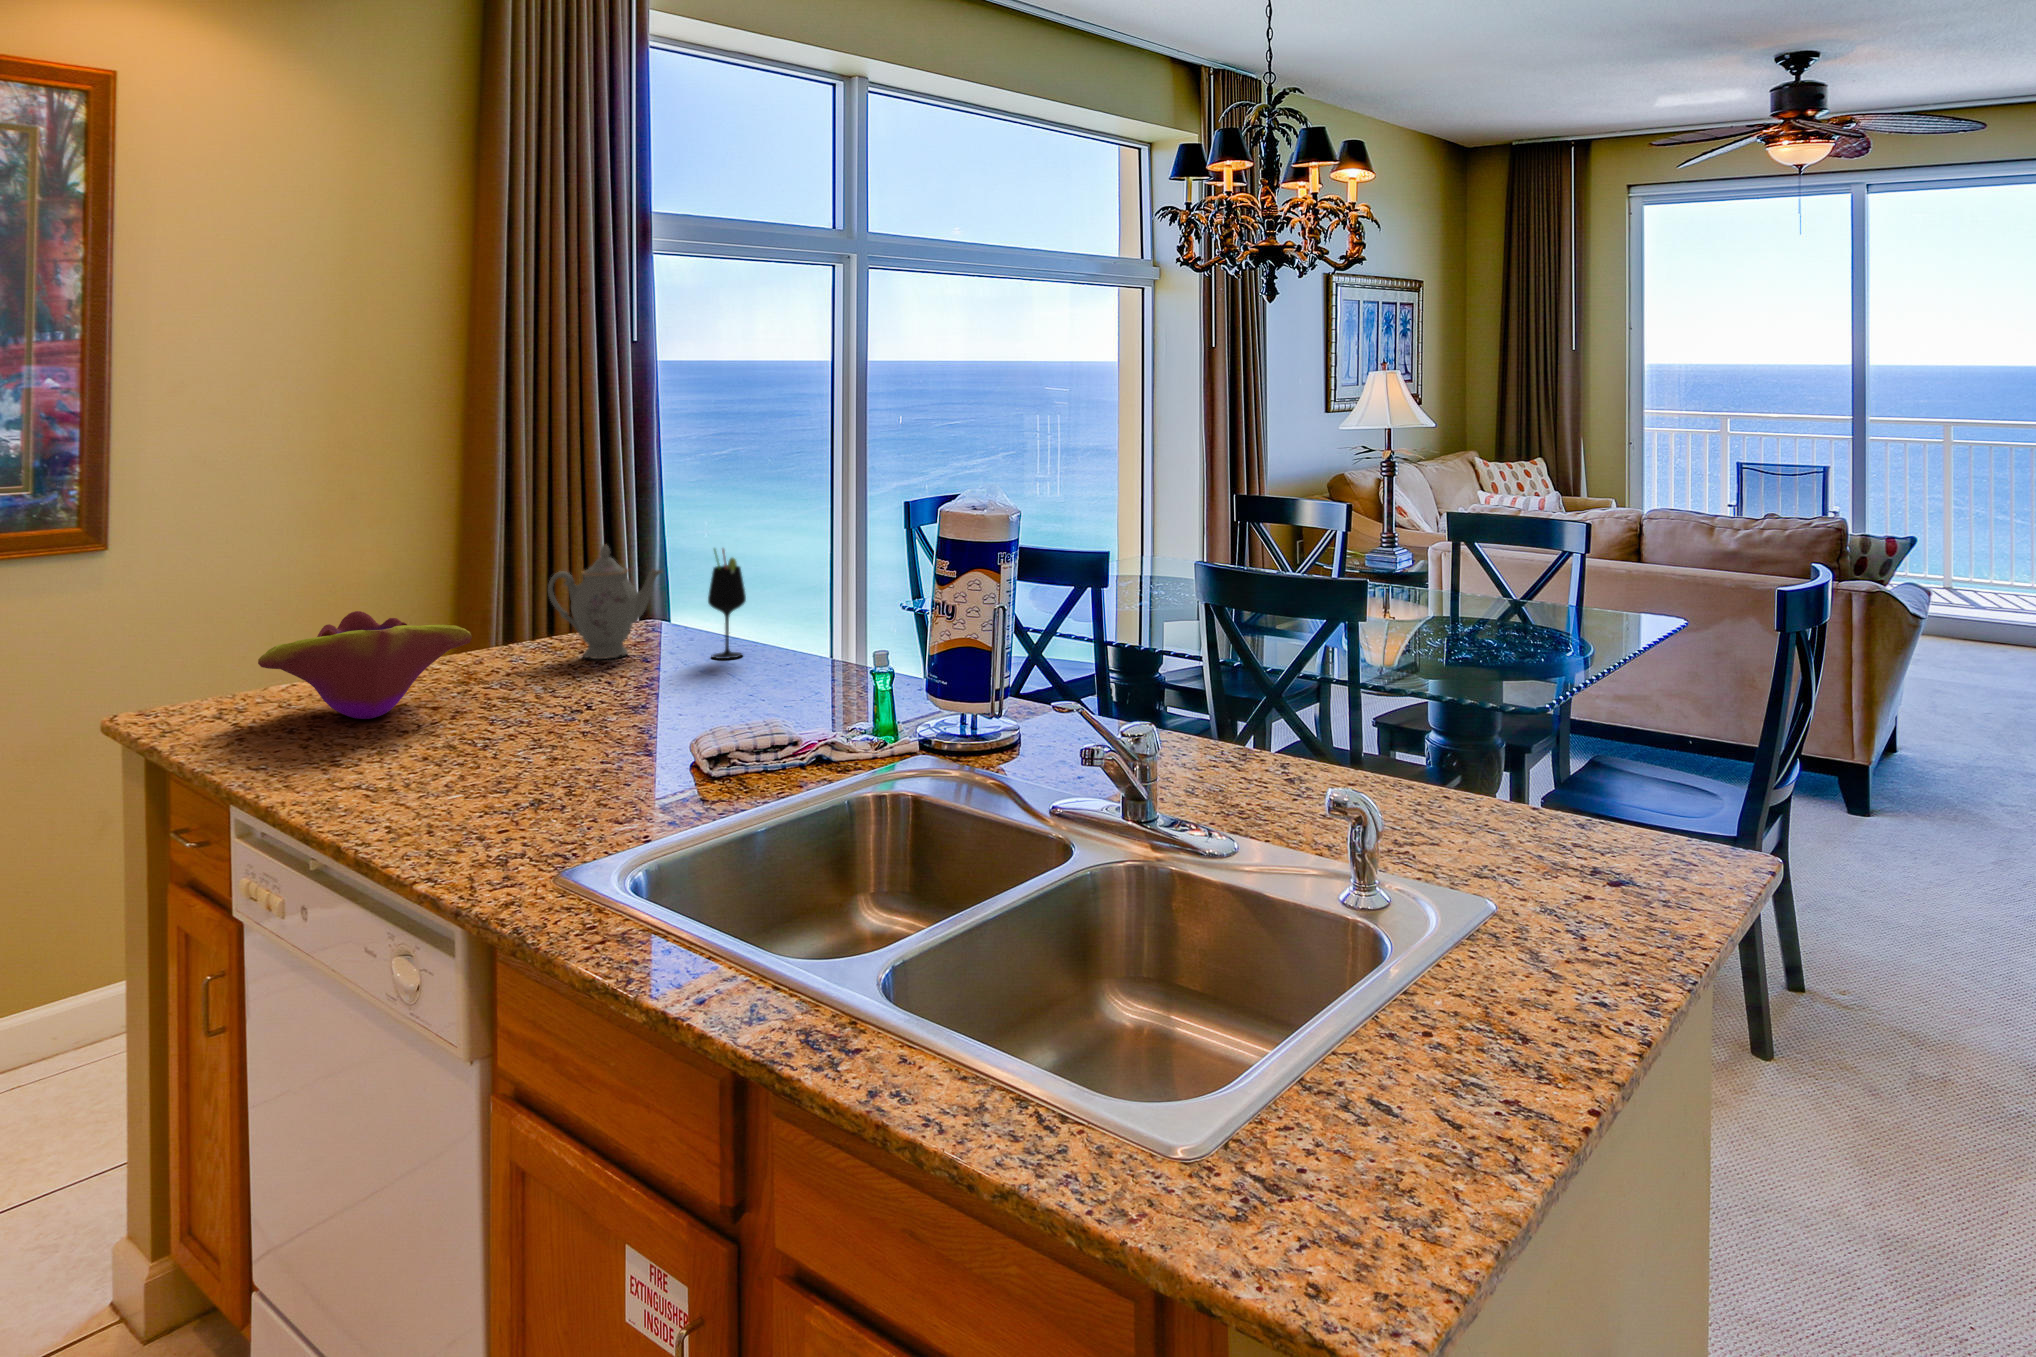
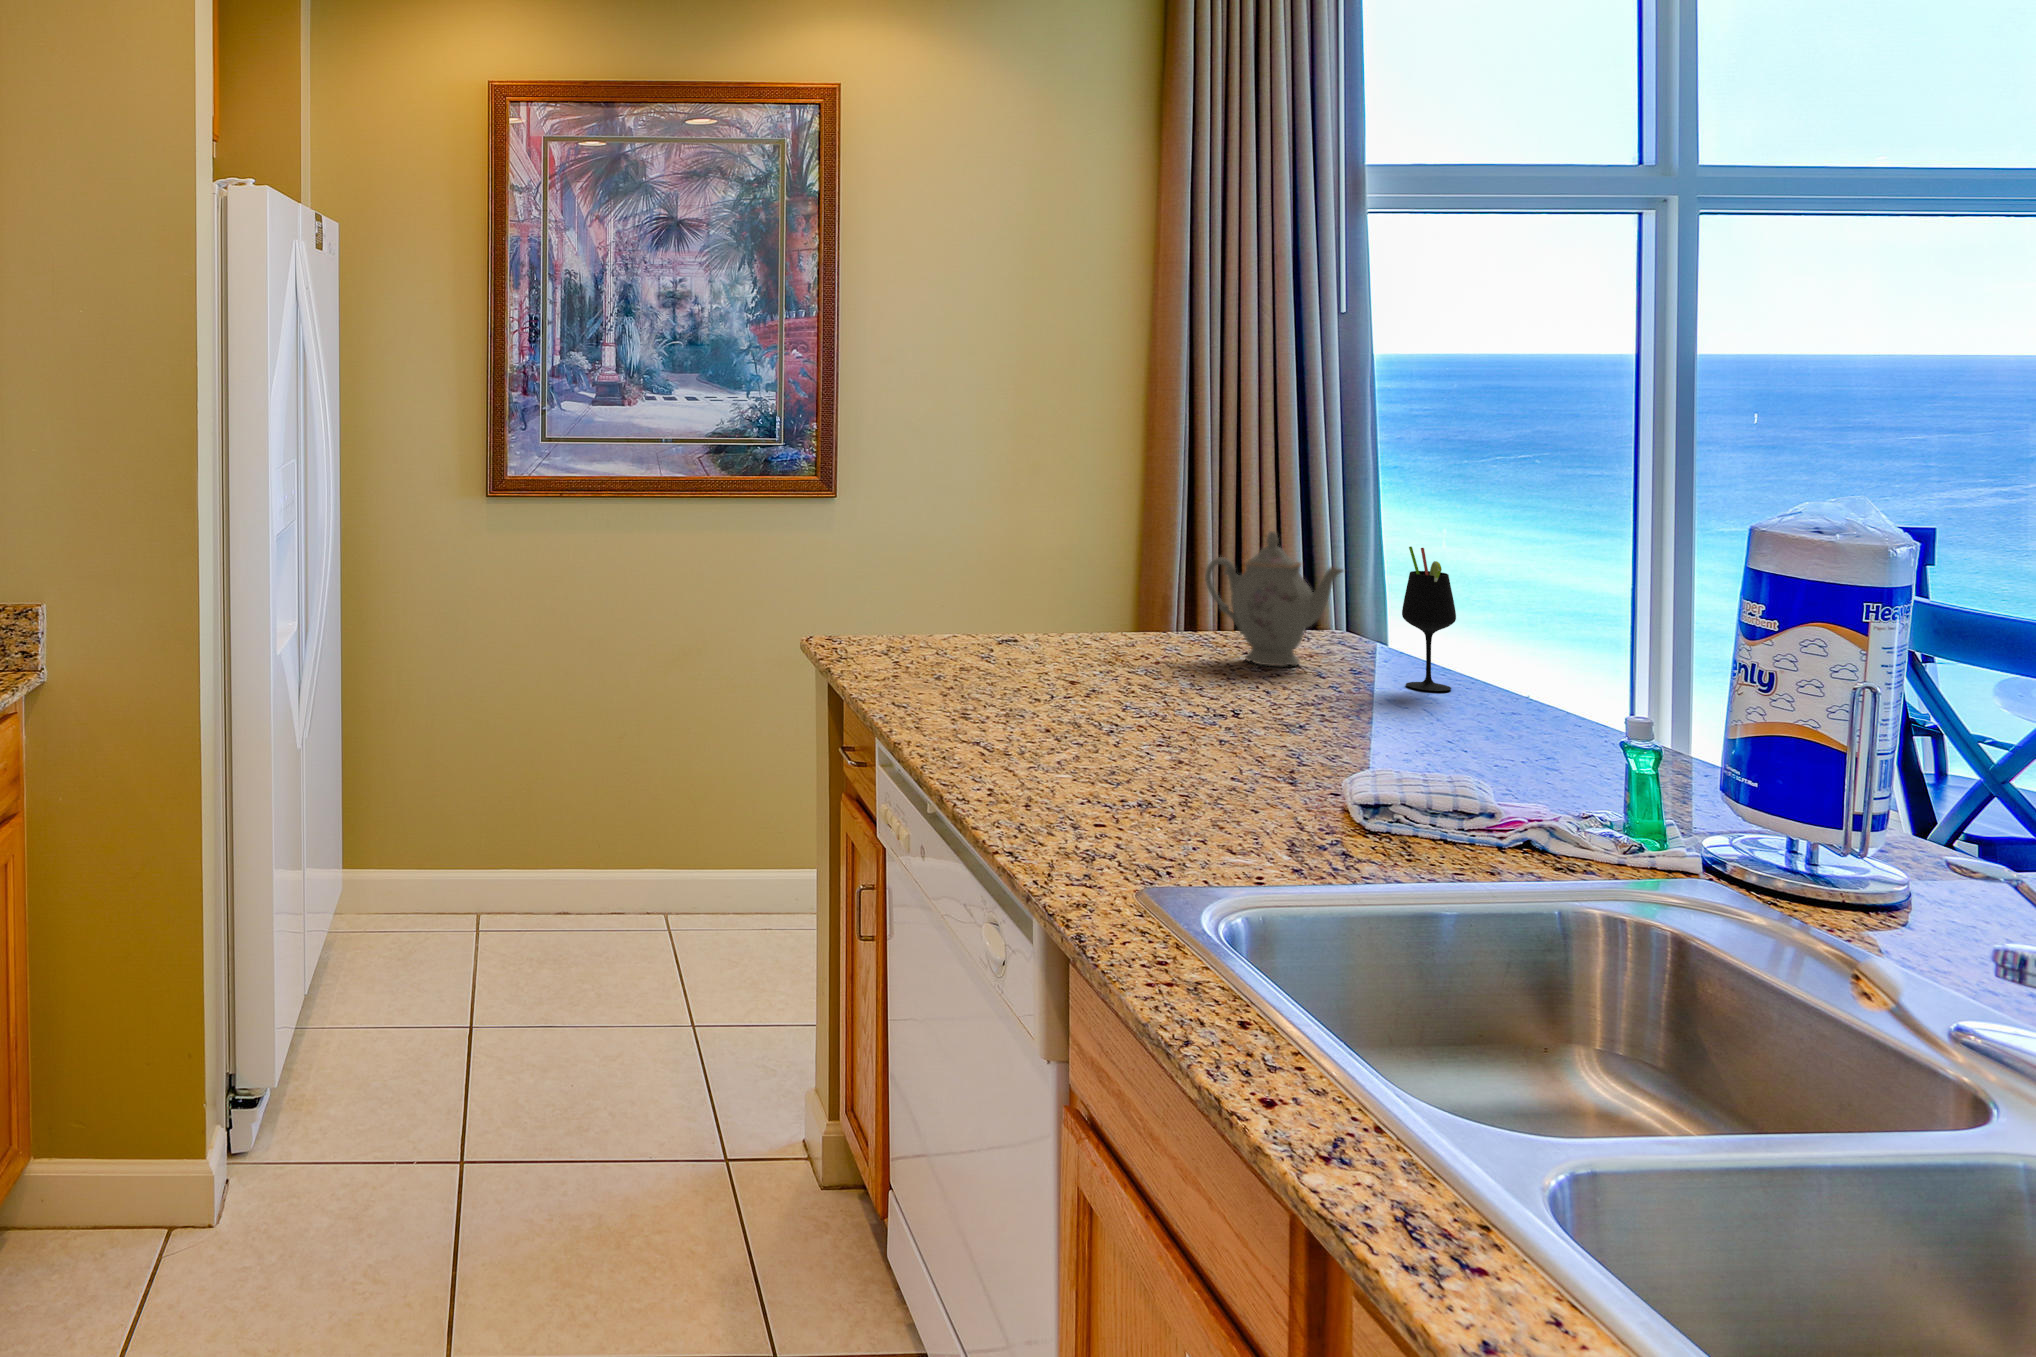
decorative bowl: present [258,611,472,719] -> none [909,573,1109,685]

